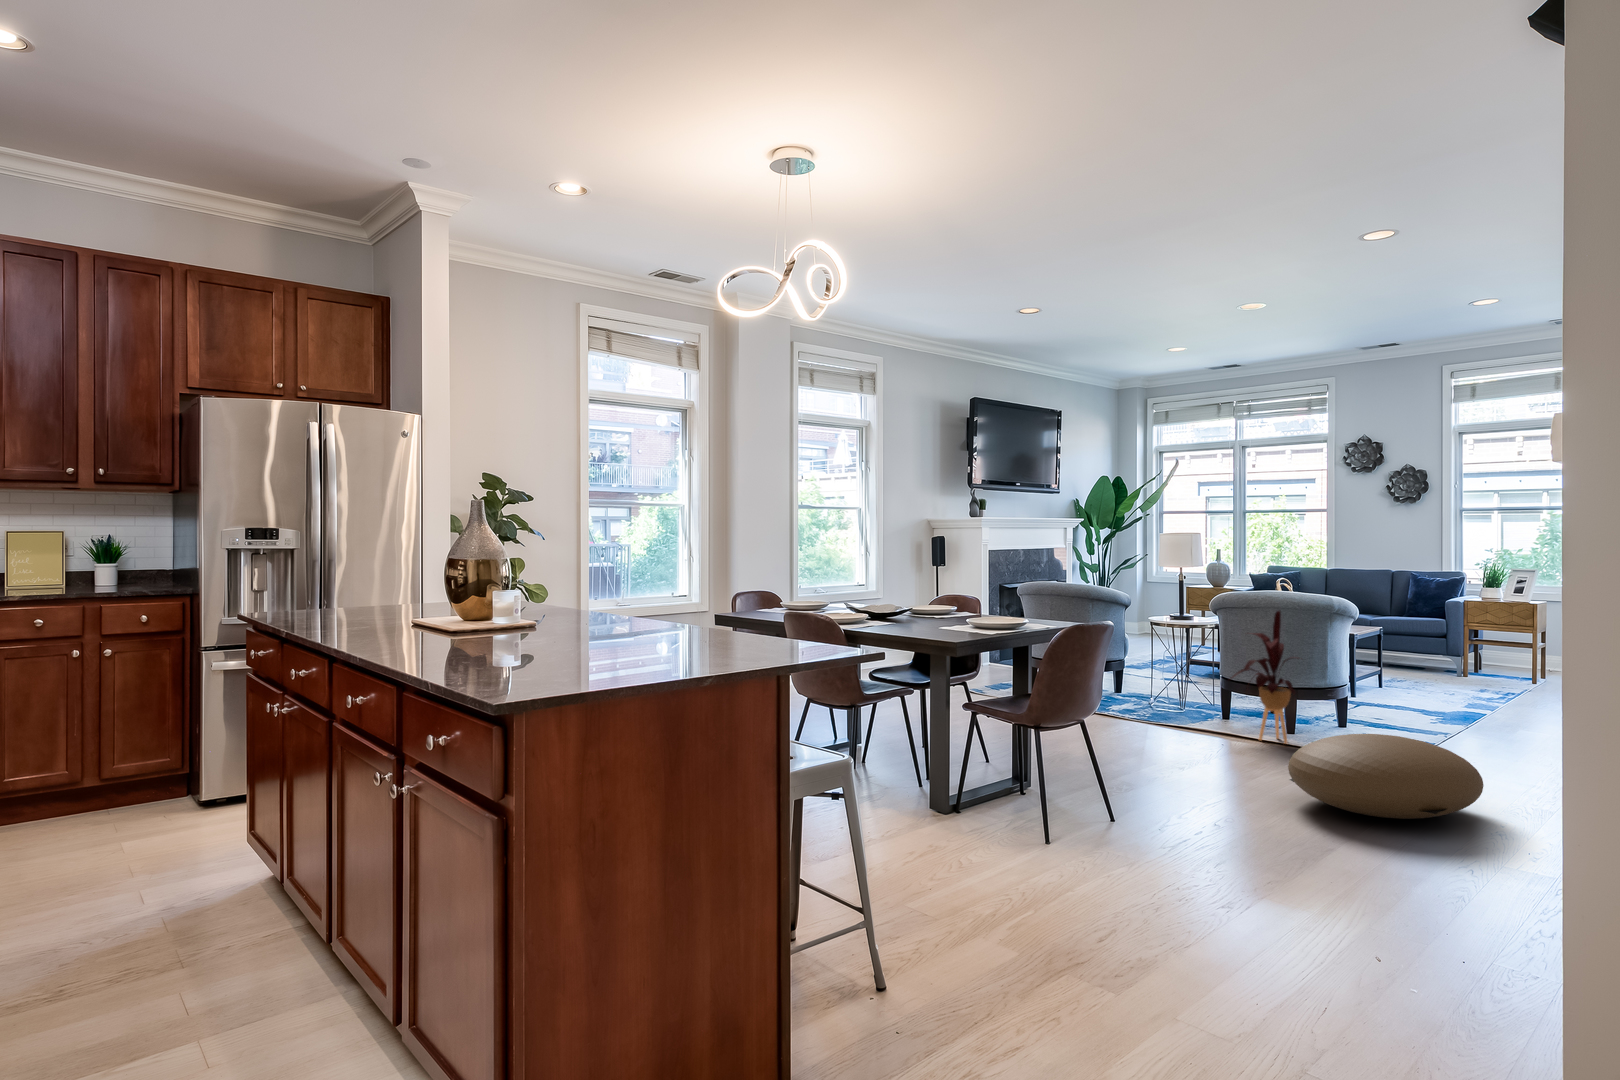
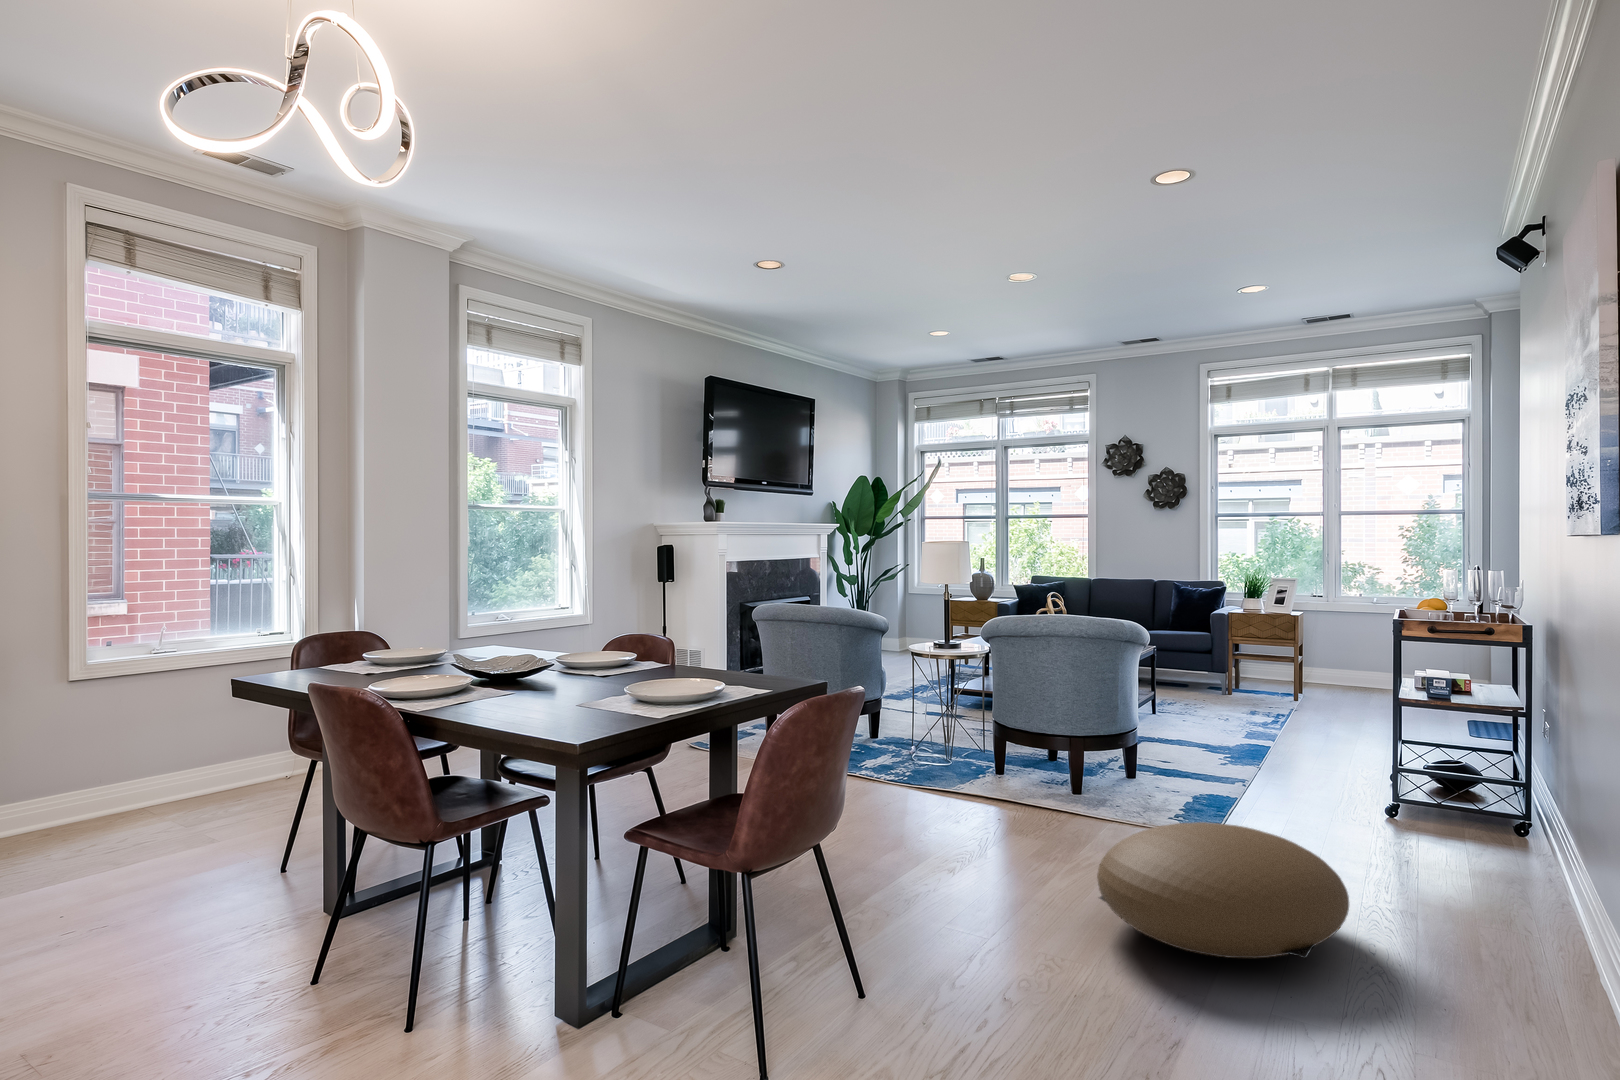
house plant: present [1232,611,1295,744] -> none [1004,643,1095,812]

